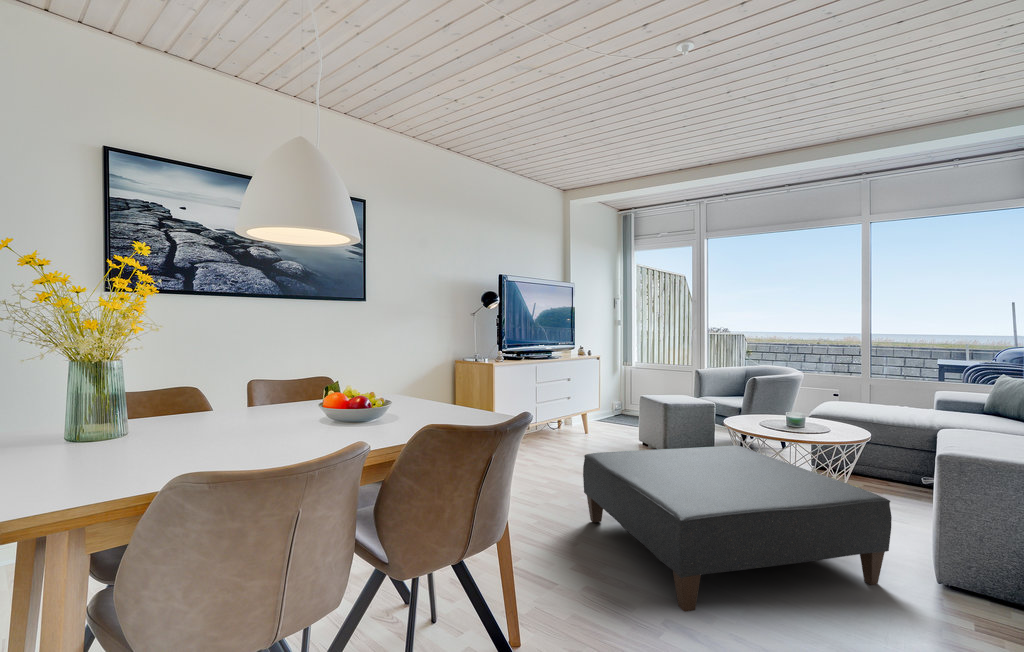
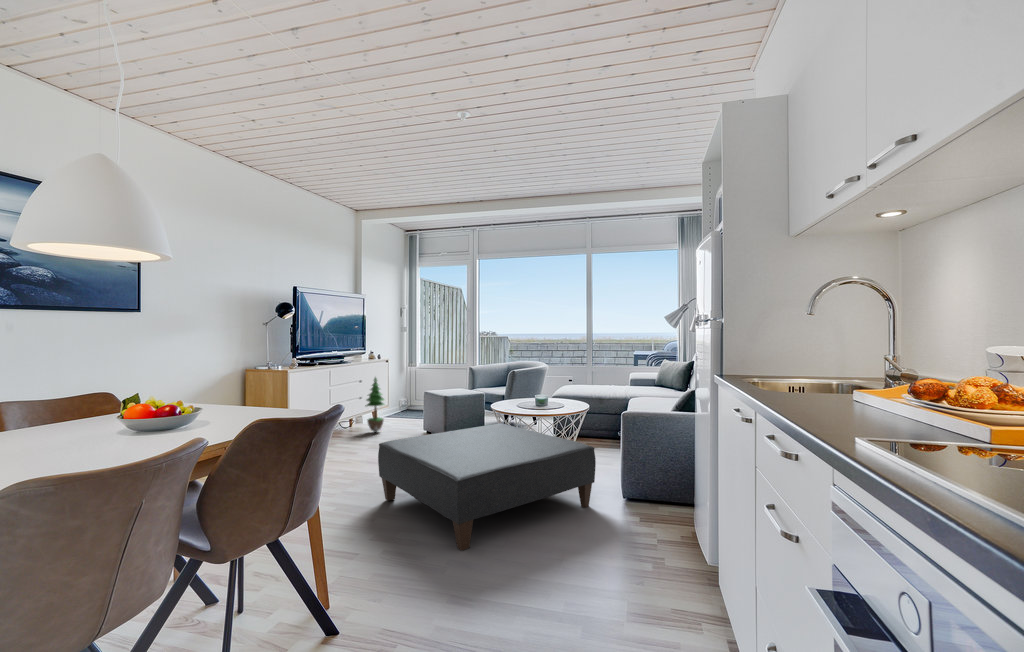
potted tree: none [572,374,595,437] -> present [365,378,384,432]

